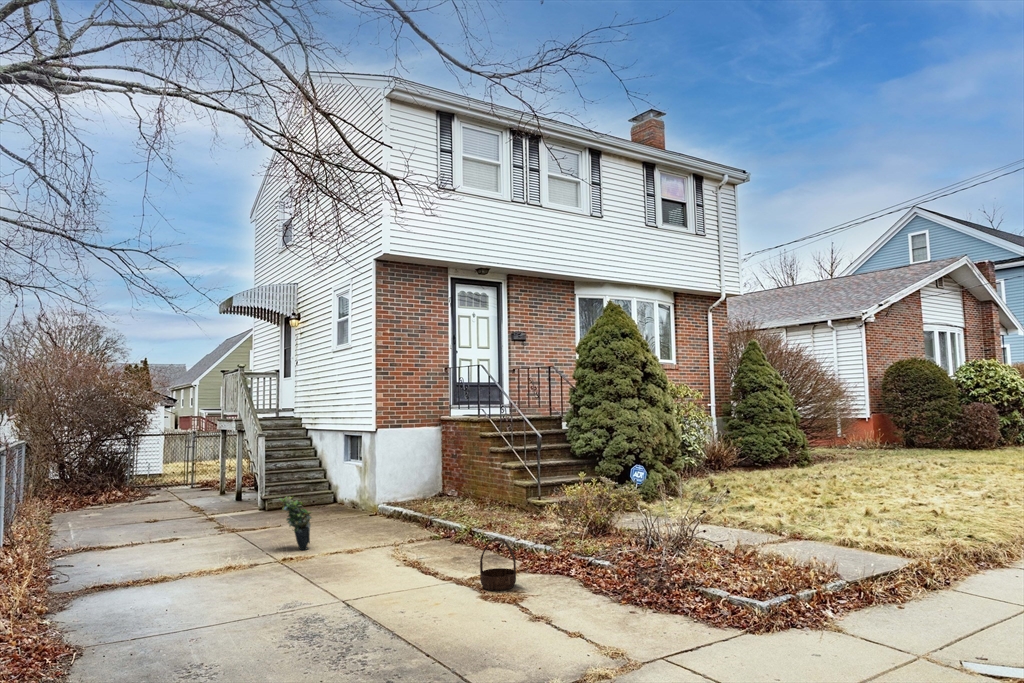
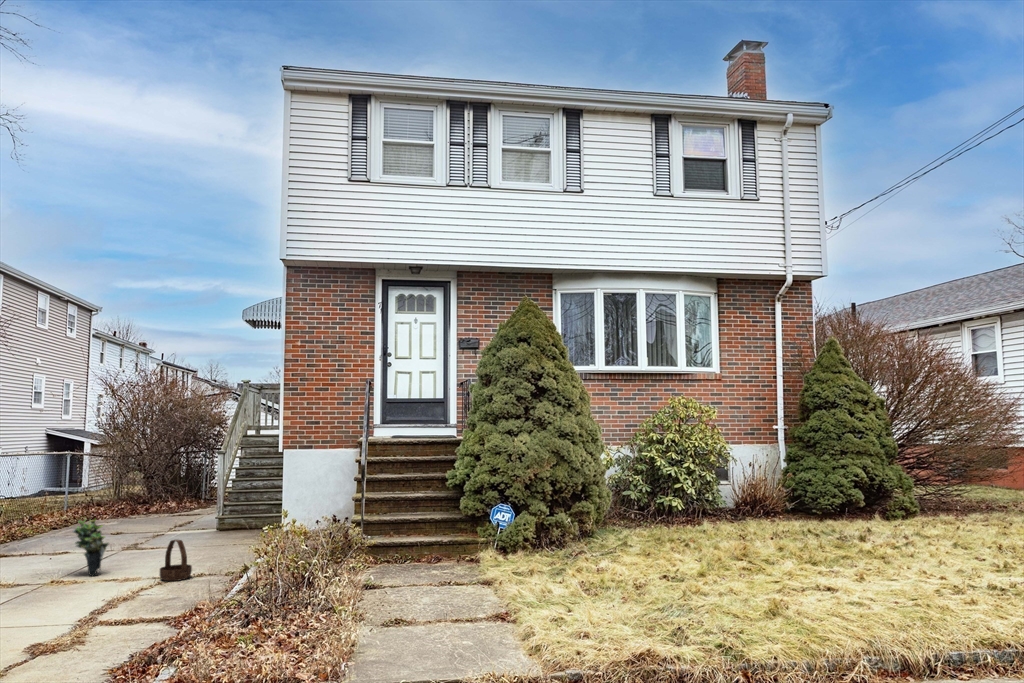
basket: present [480,539,516,591] -> present [160,540,192,581]

